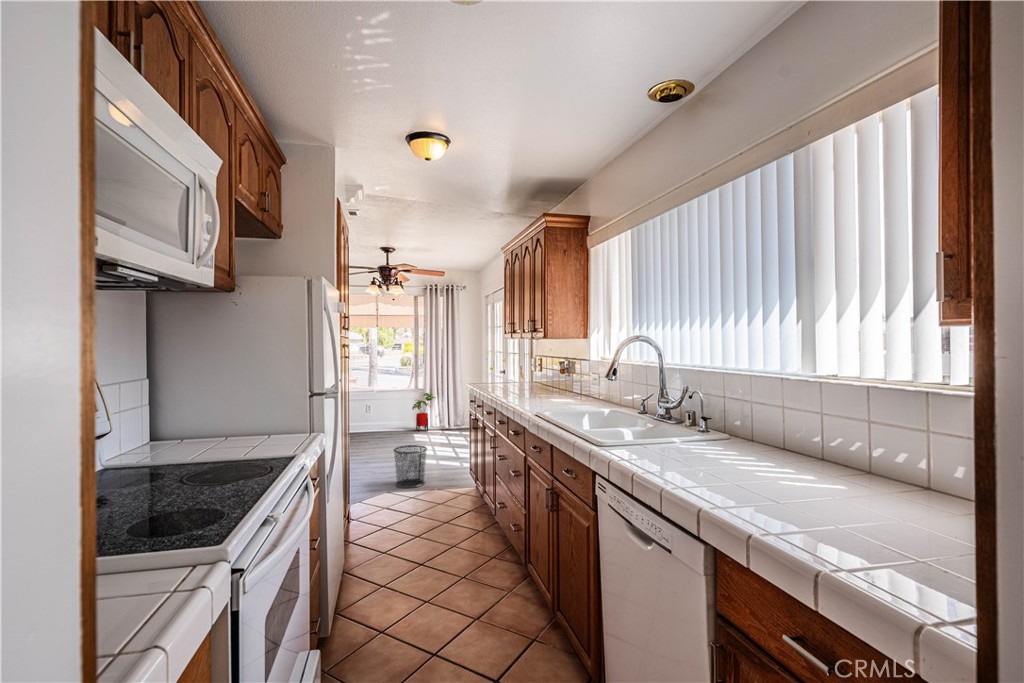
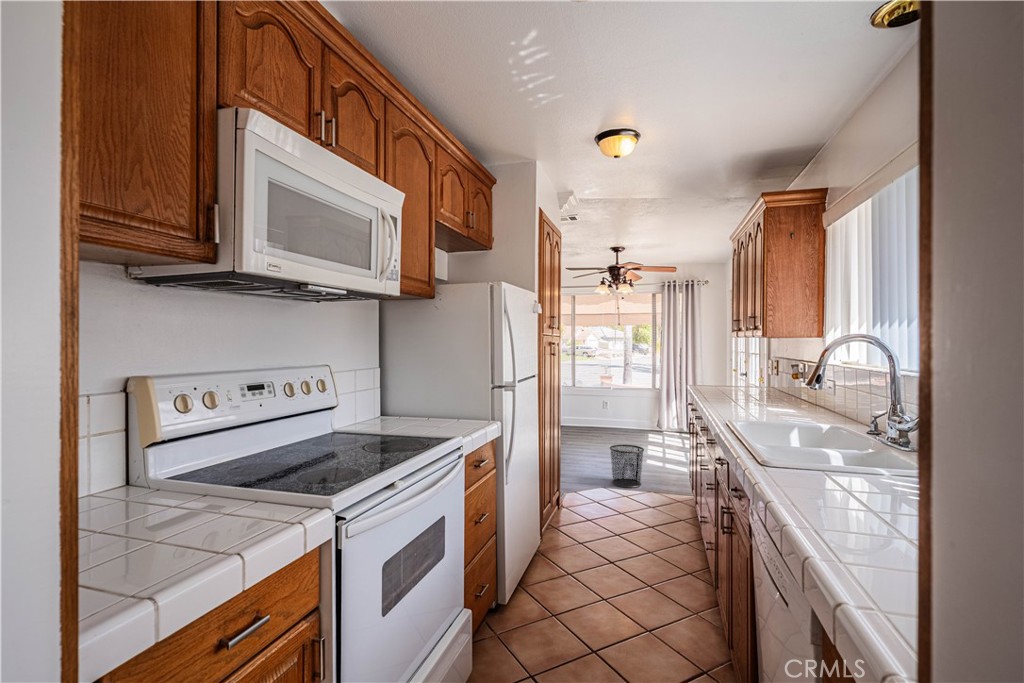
house plant: present [412,393,436,431] -> none [647,393,673,433]

